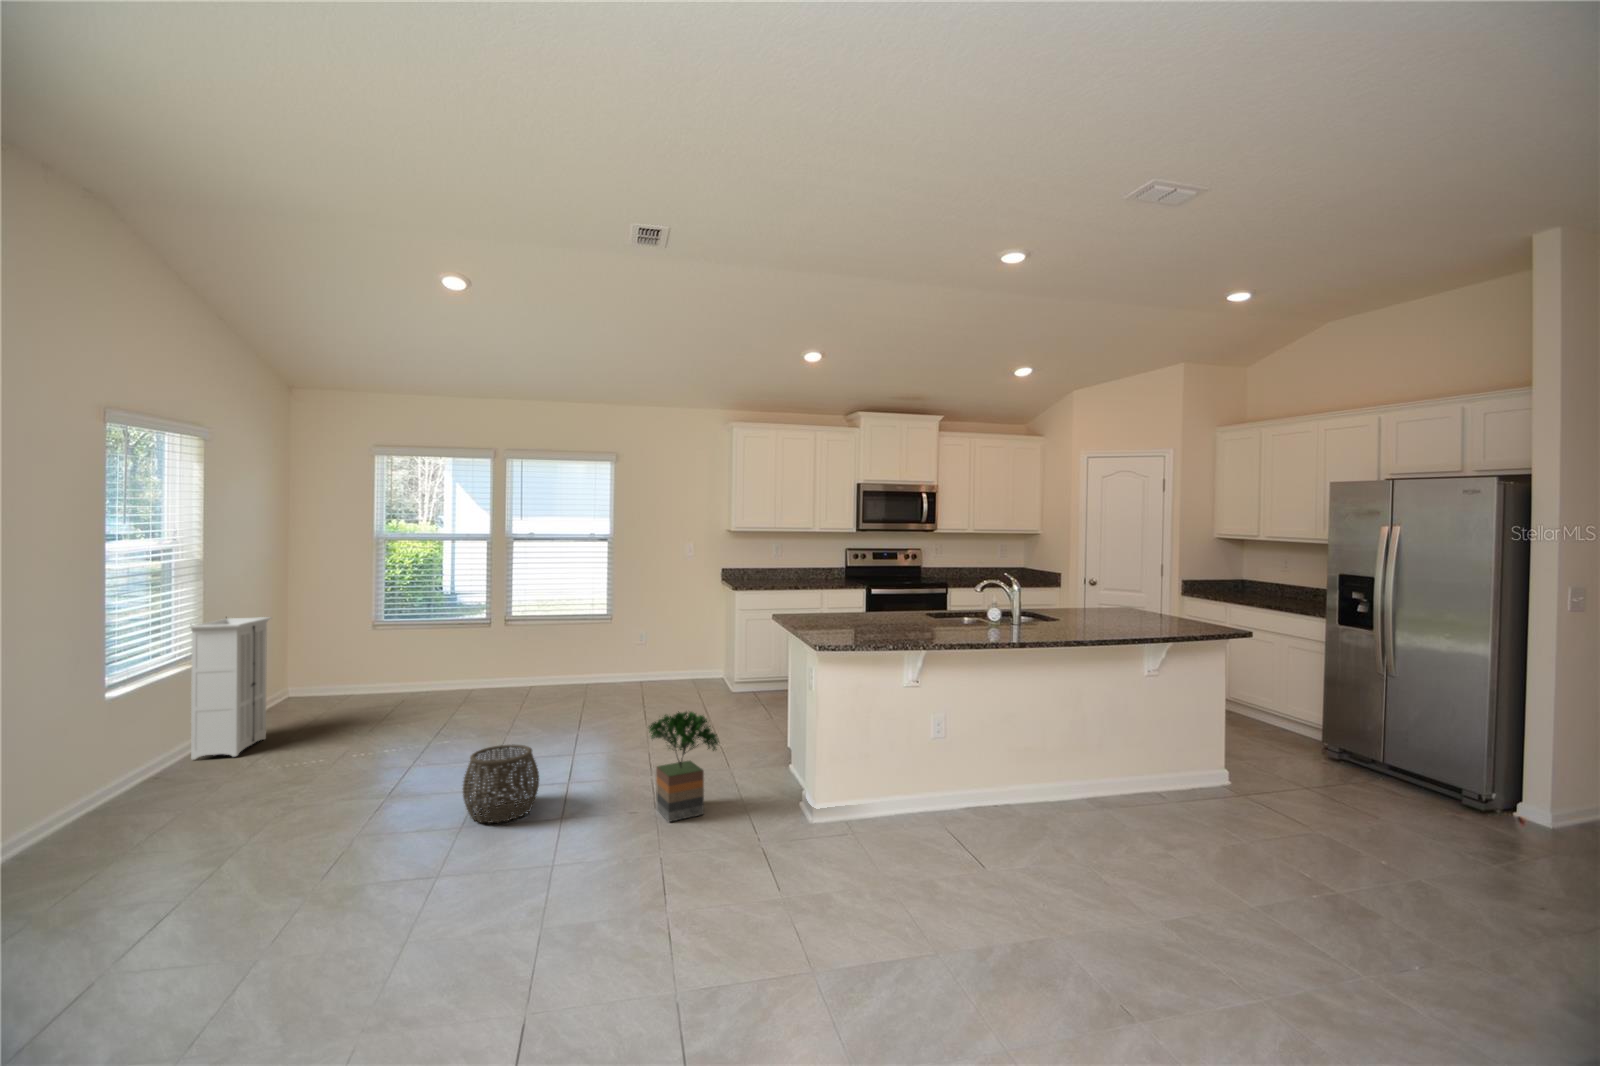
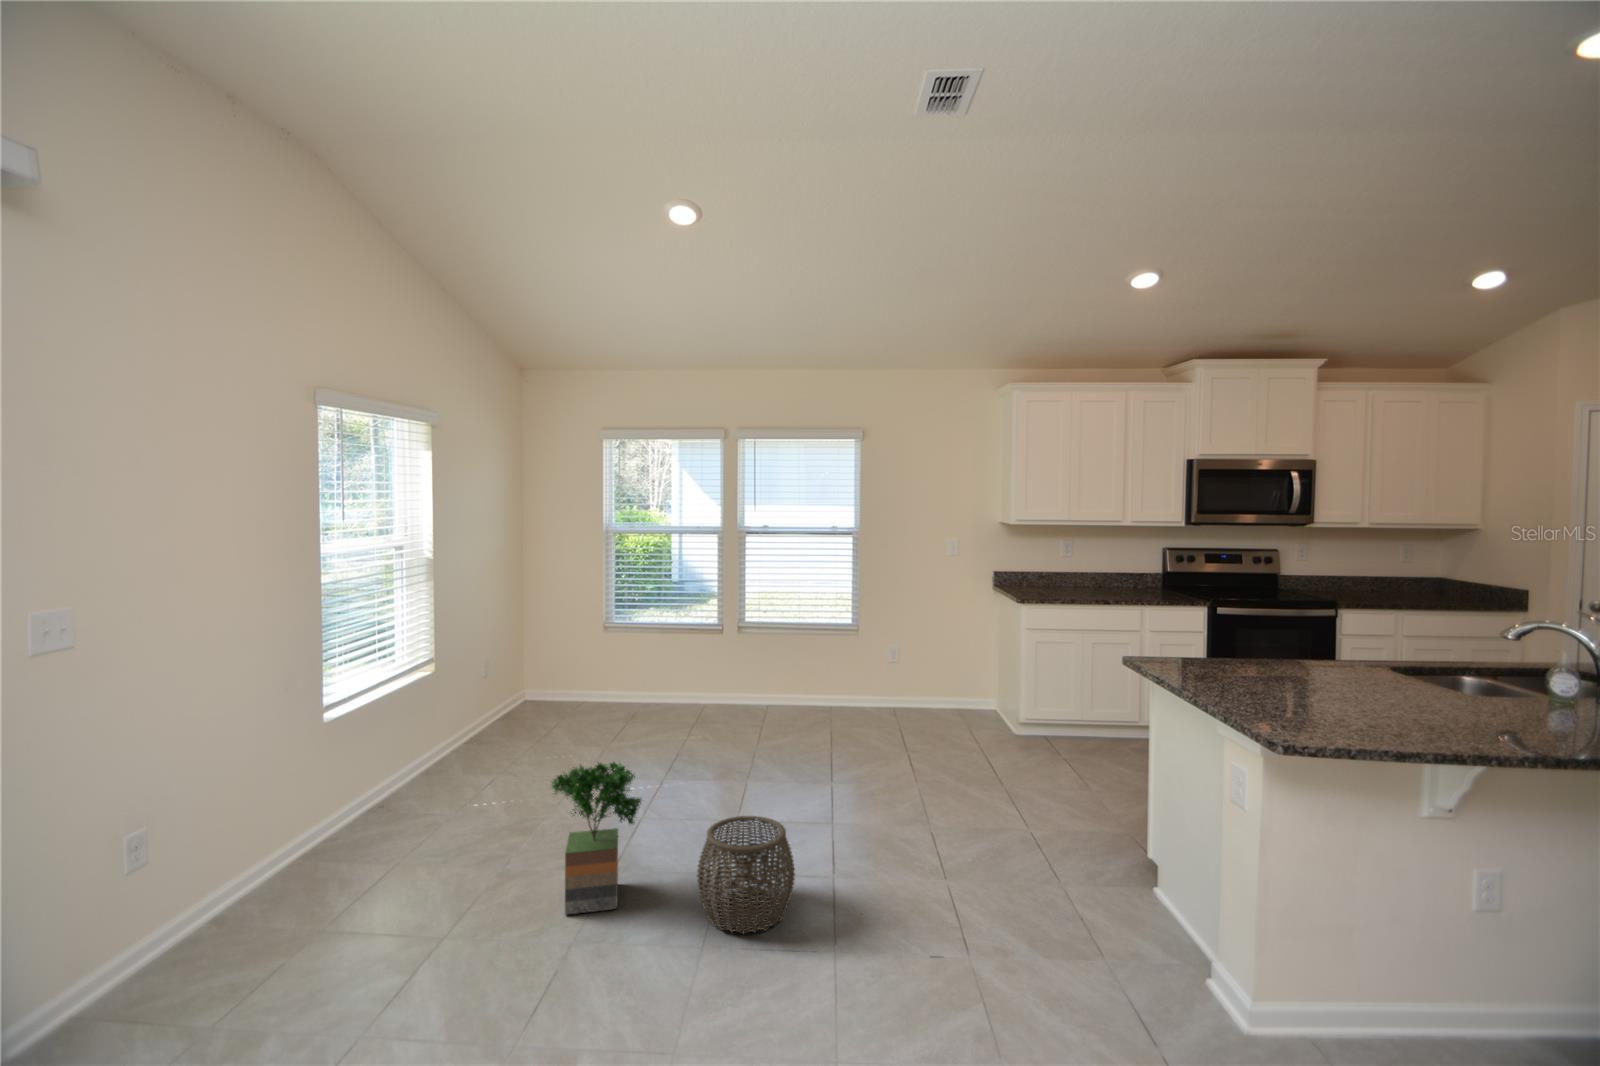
storage cabinet: present [190,617,271,760] -> none [418,615,500,775]
potted tree: present [649,711,719,822] -> present [552,762,642,915]

